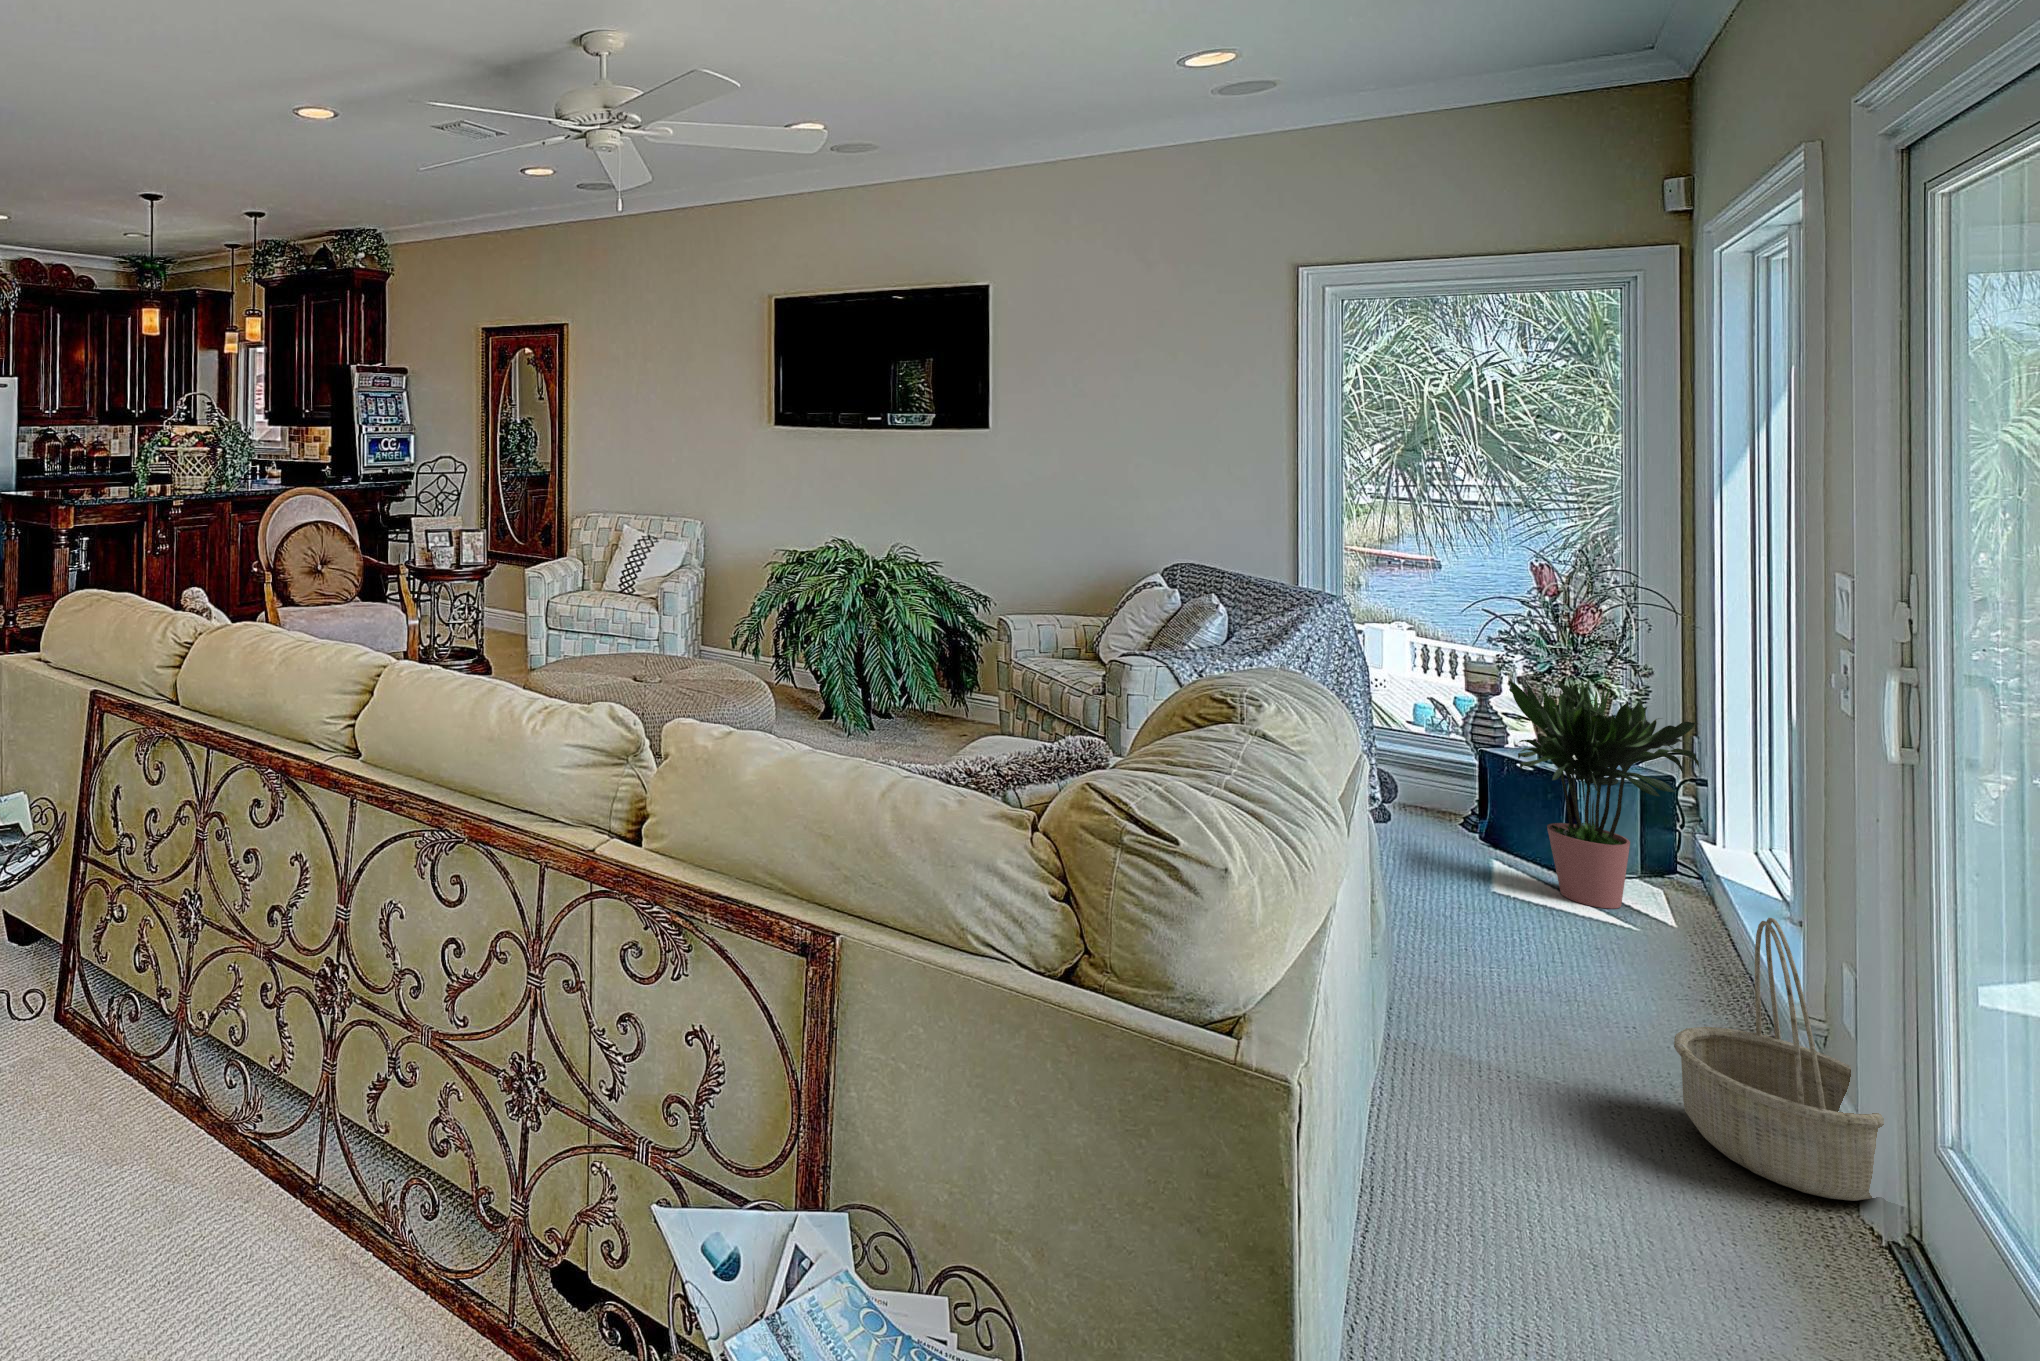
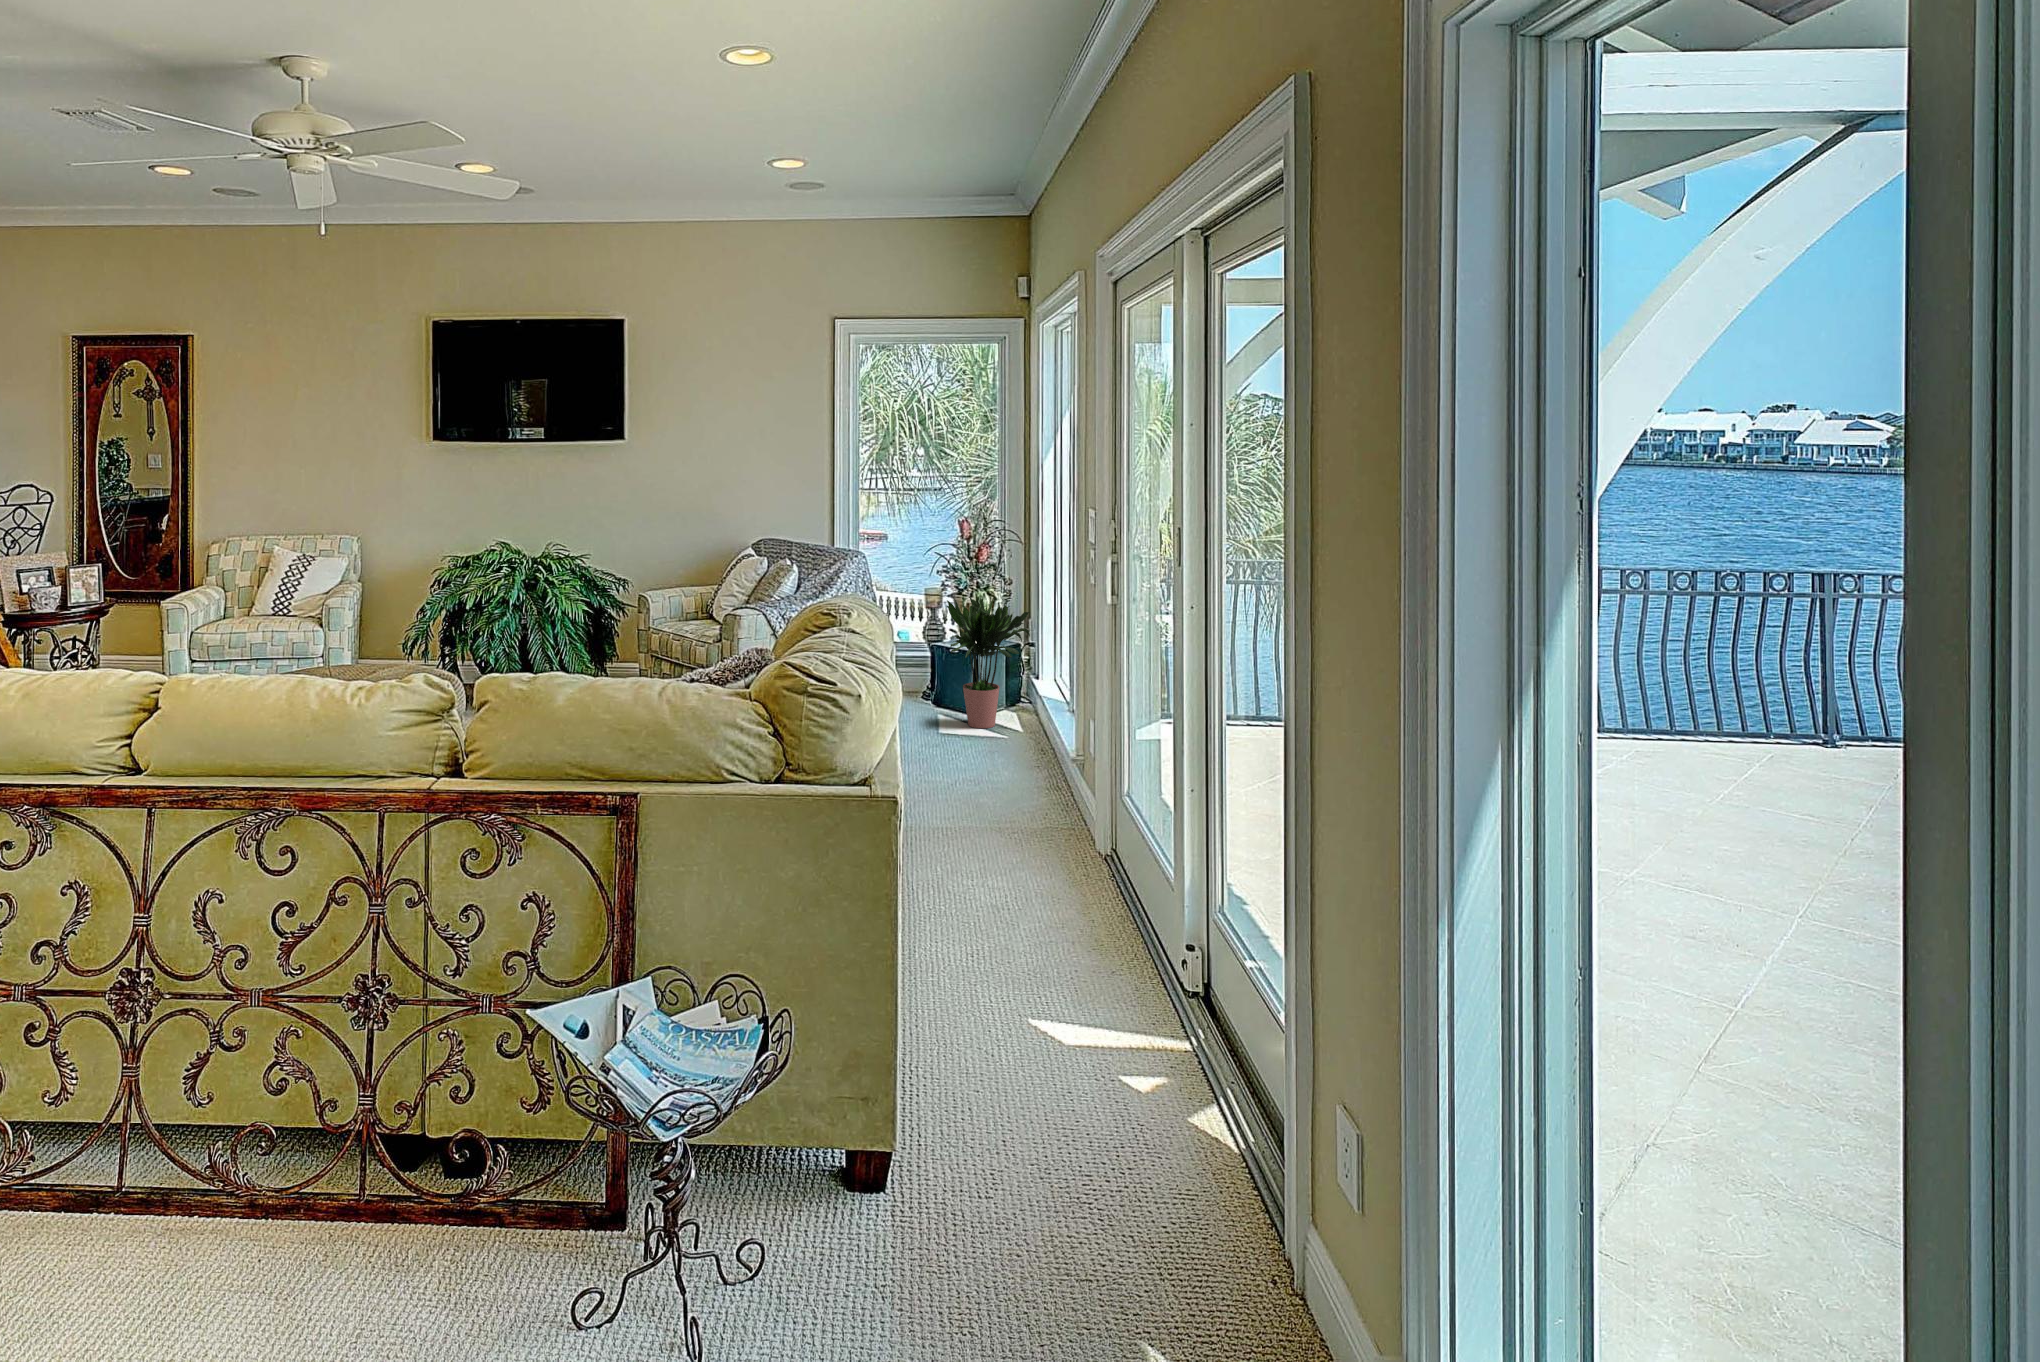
basket: present [1674,918,1884,1201] -> none [1003,709,1078,834]

